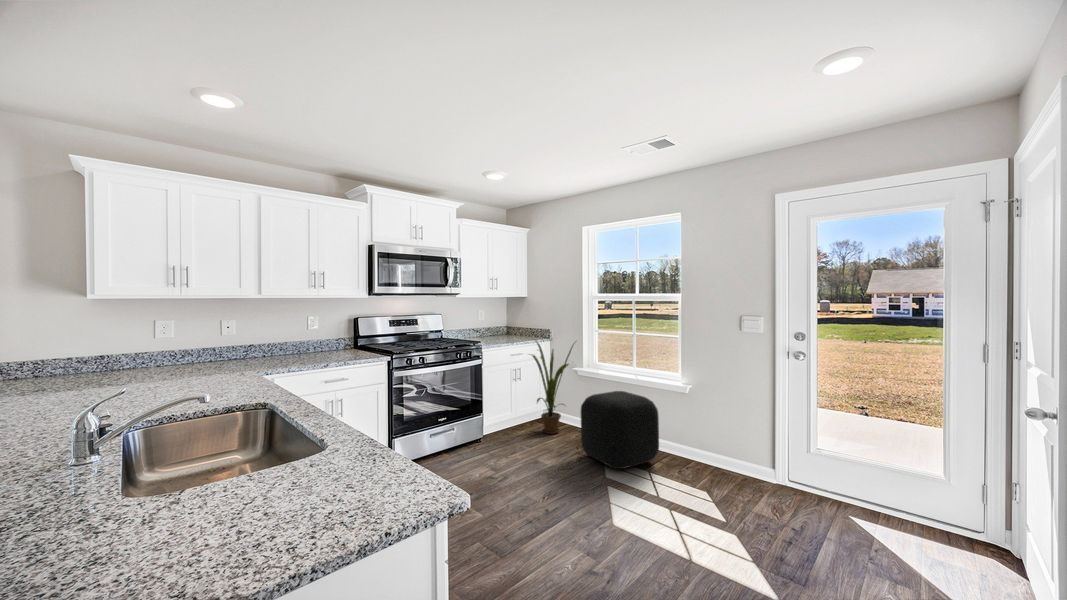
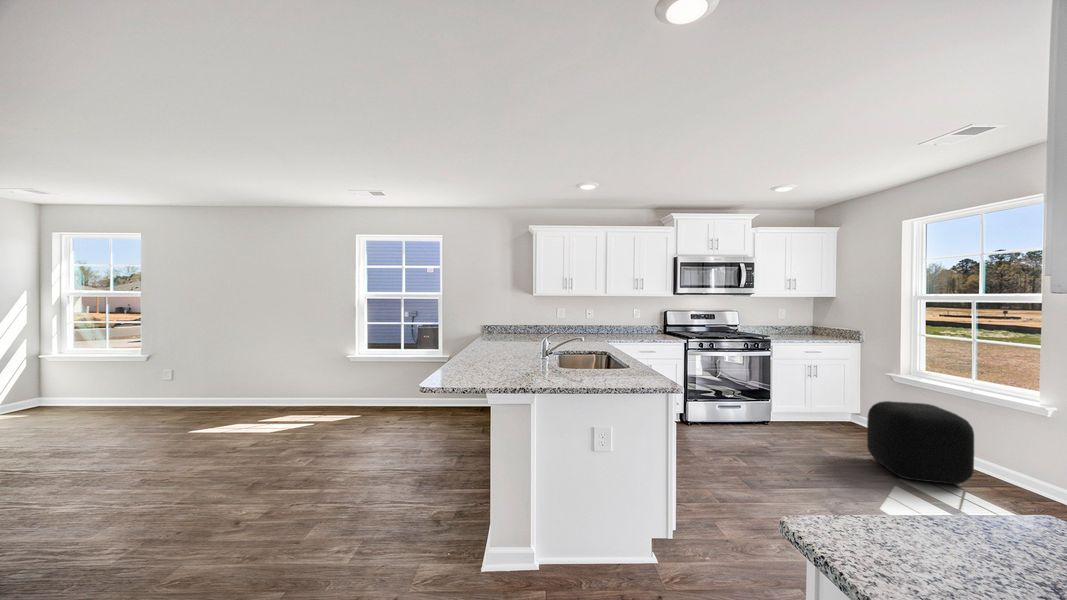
house plant: present [532,341,575,434] -> none [818,339,885,436]

